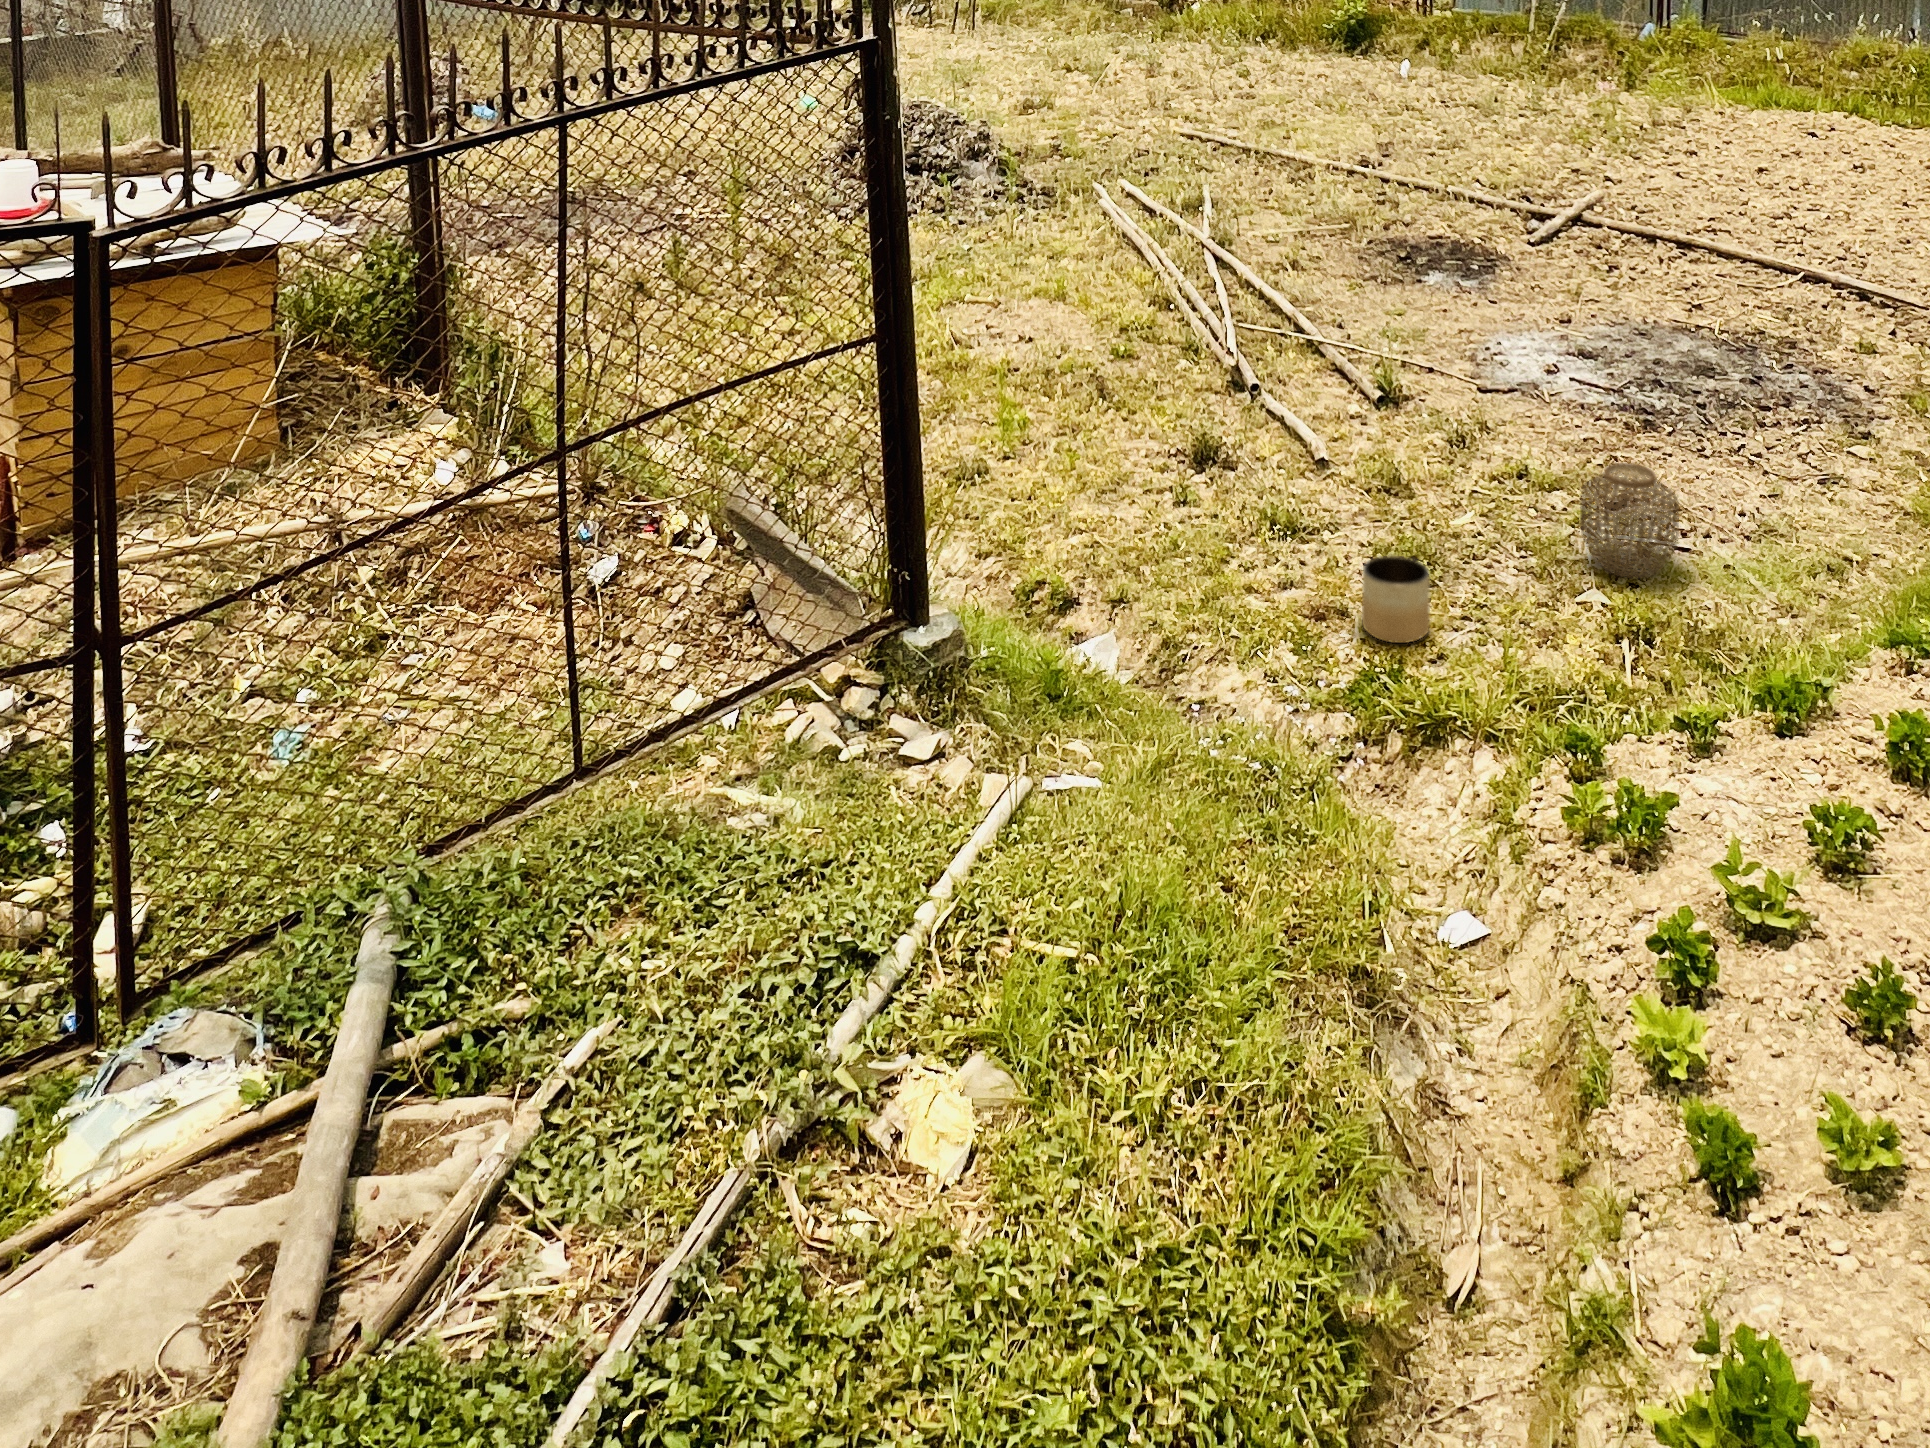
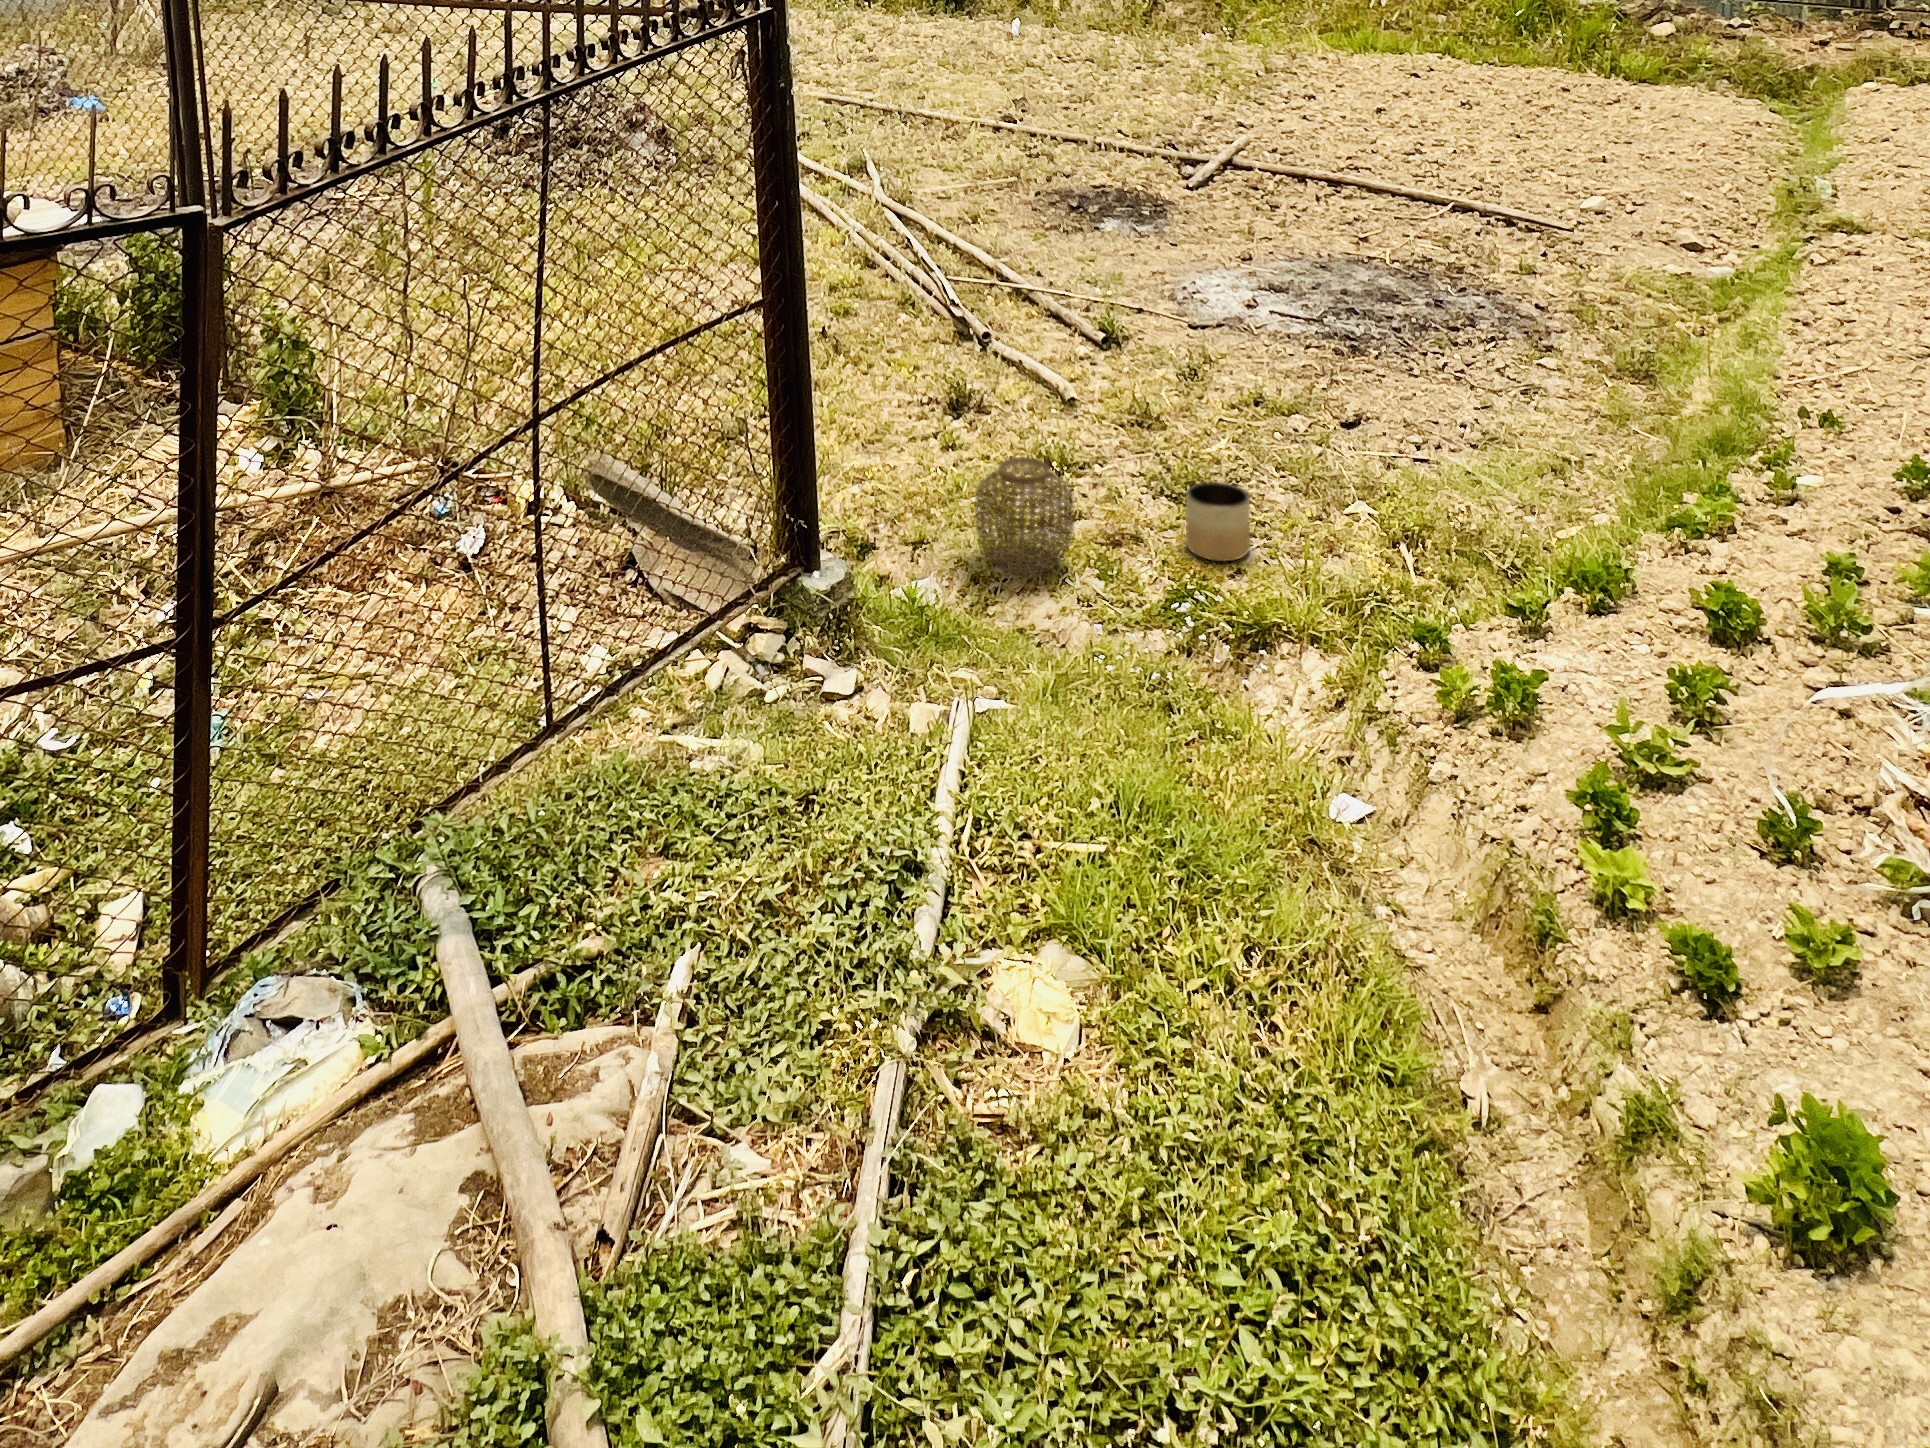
woven basket: present [1580,463,1679,579] -> present [975,457,1073,576]

